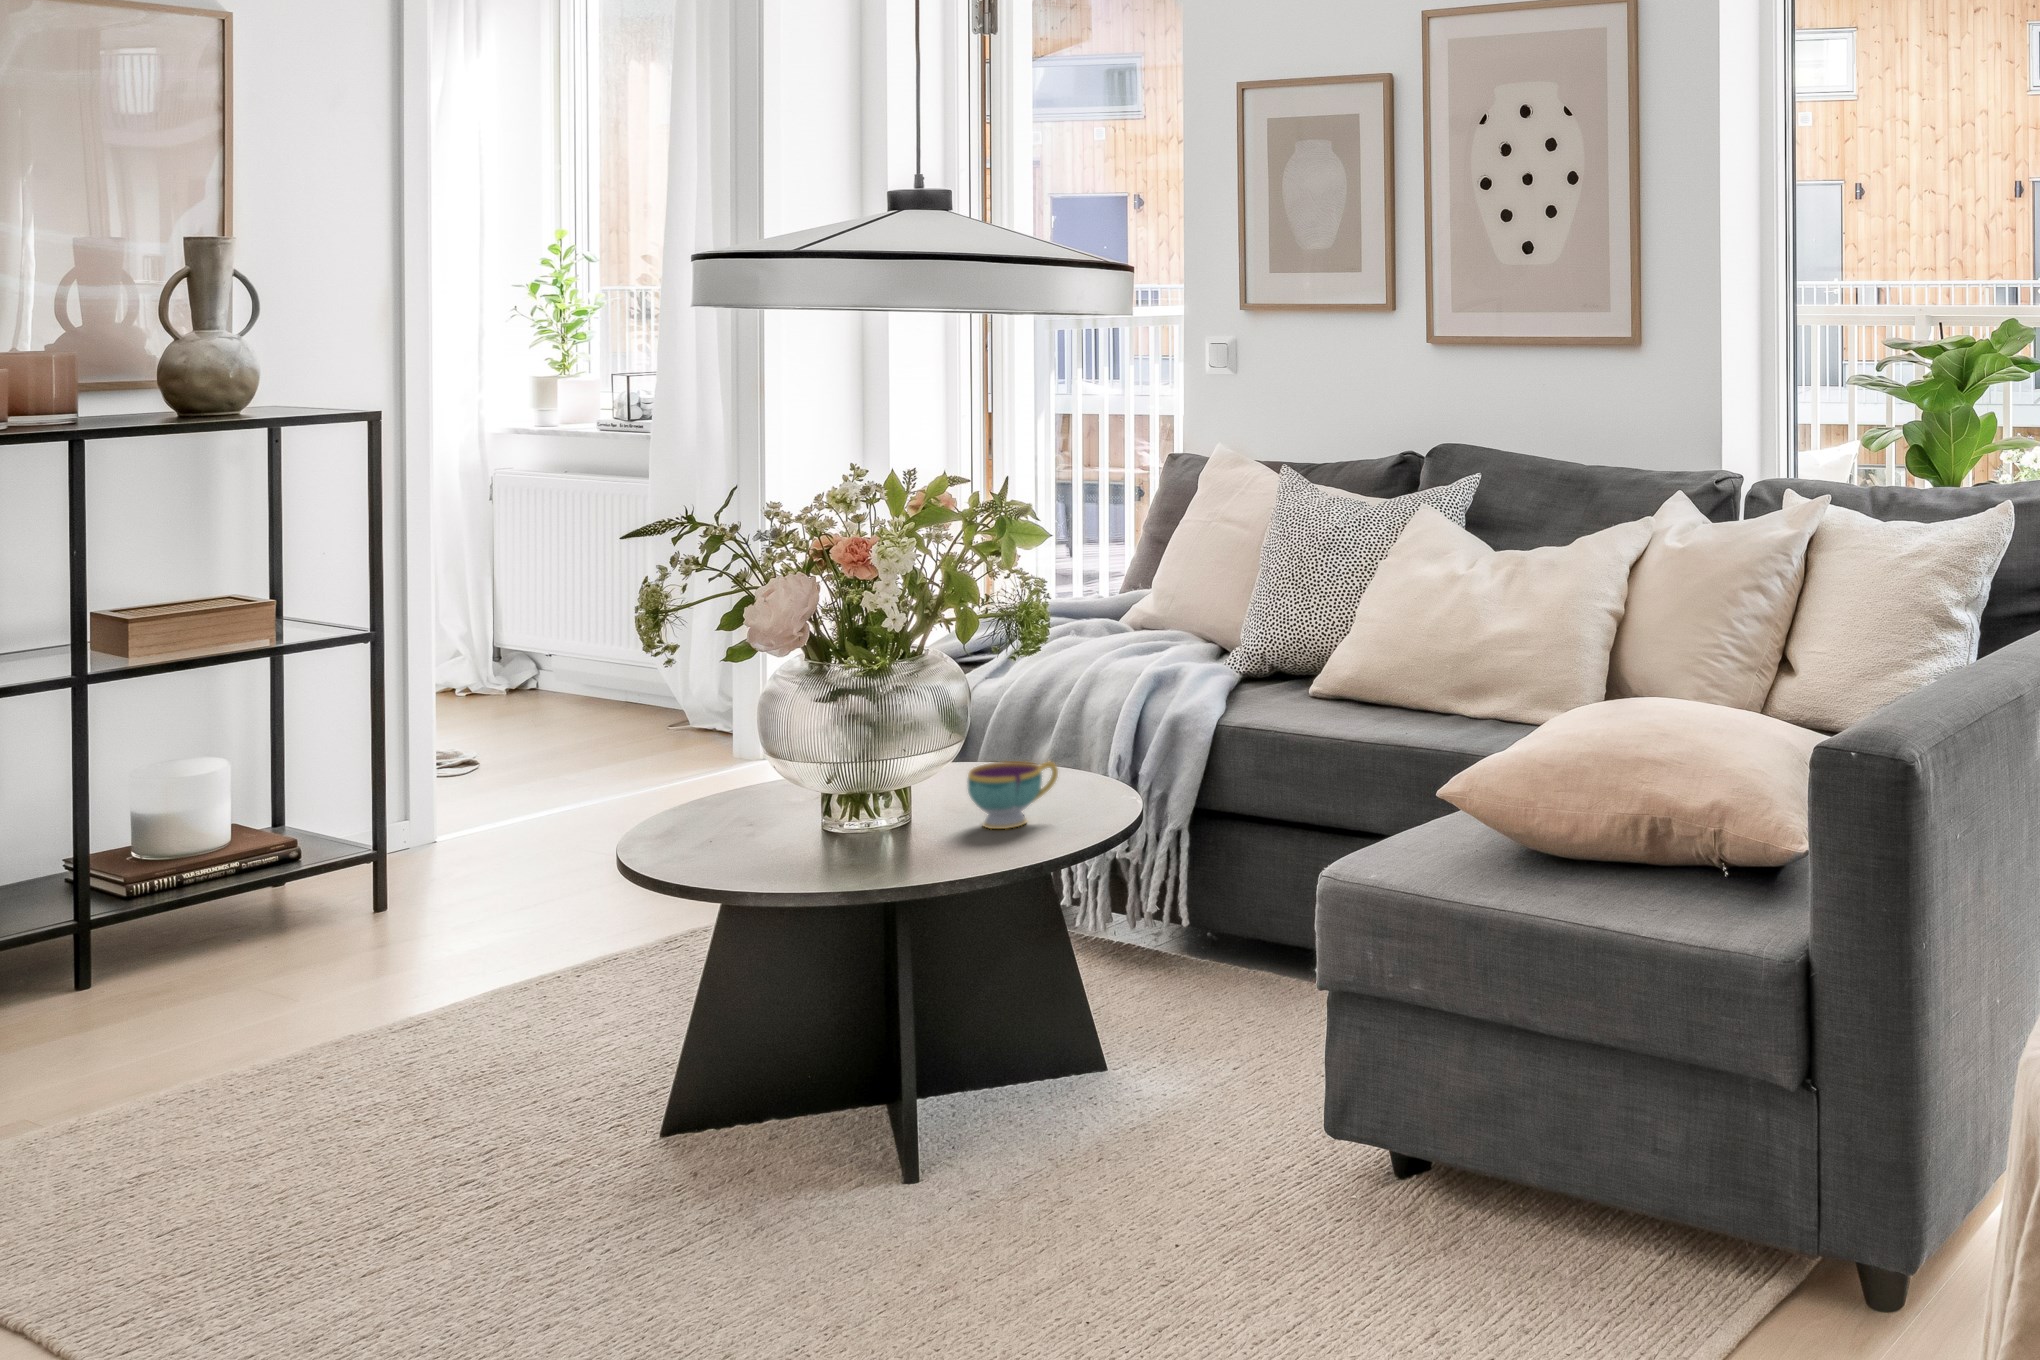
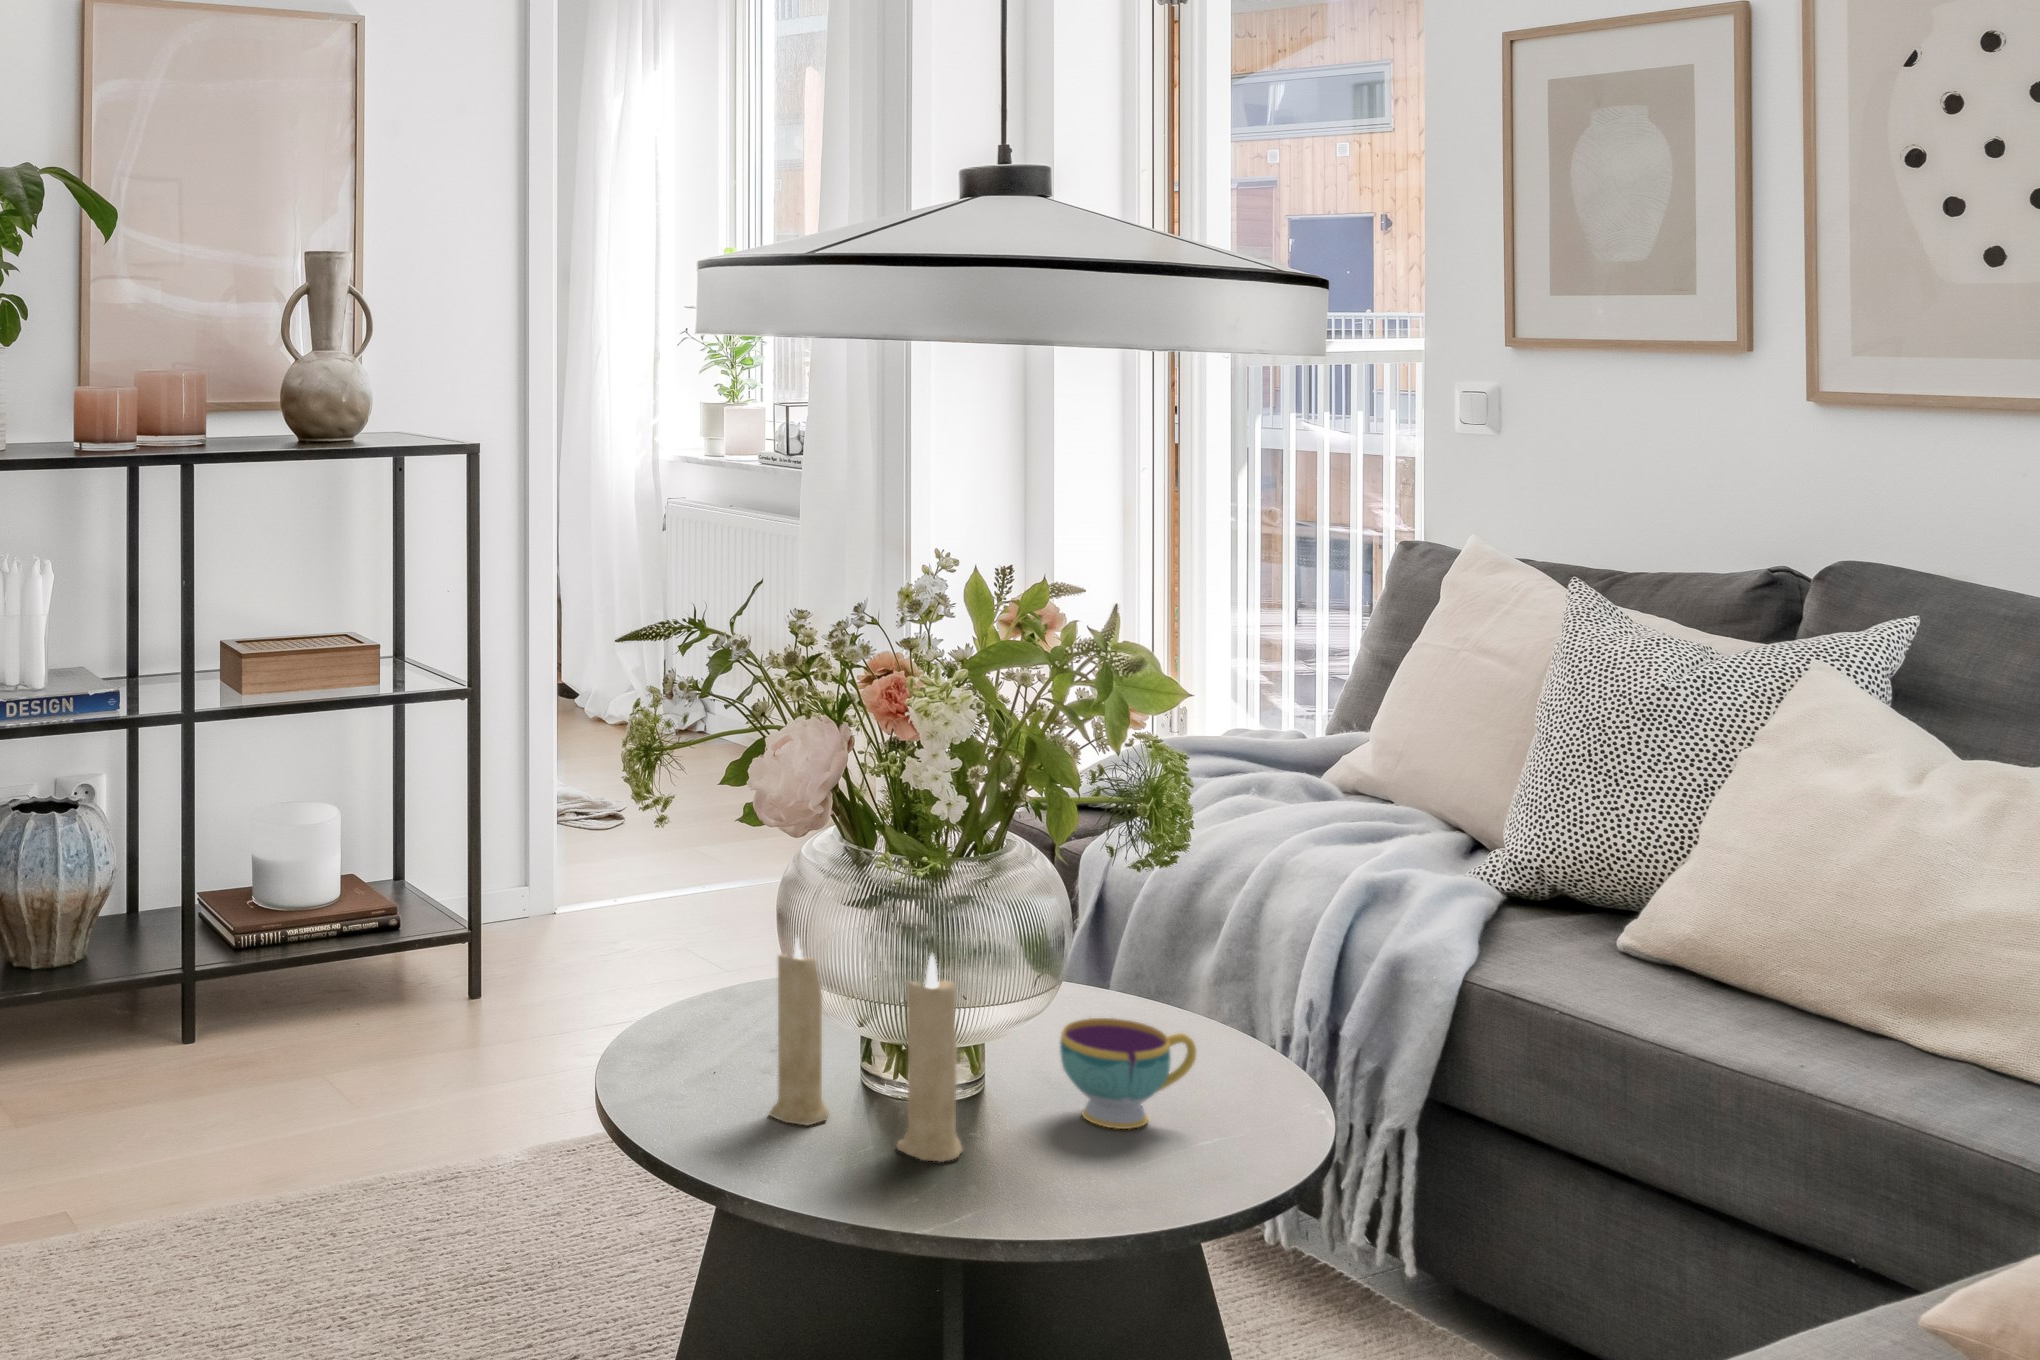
candle: none [759,719,907,865] -> present [769,939,963,1162]

